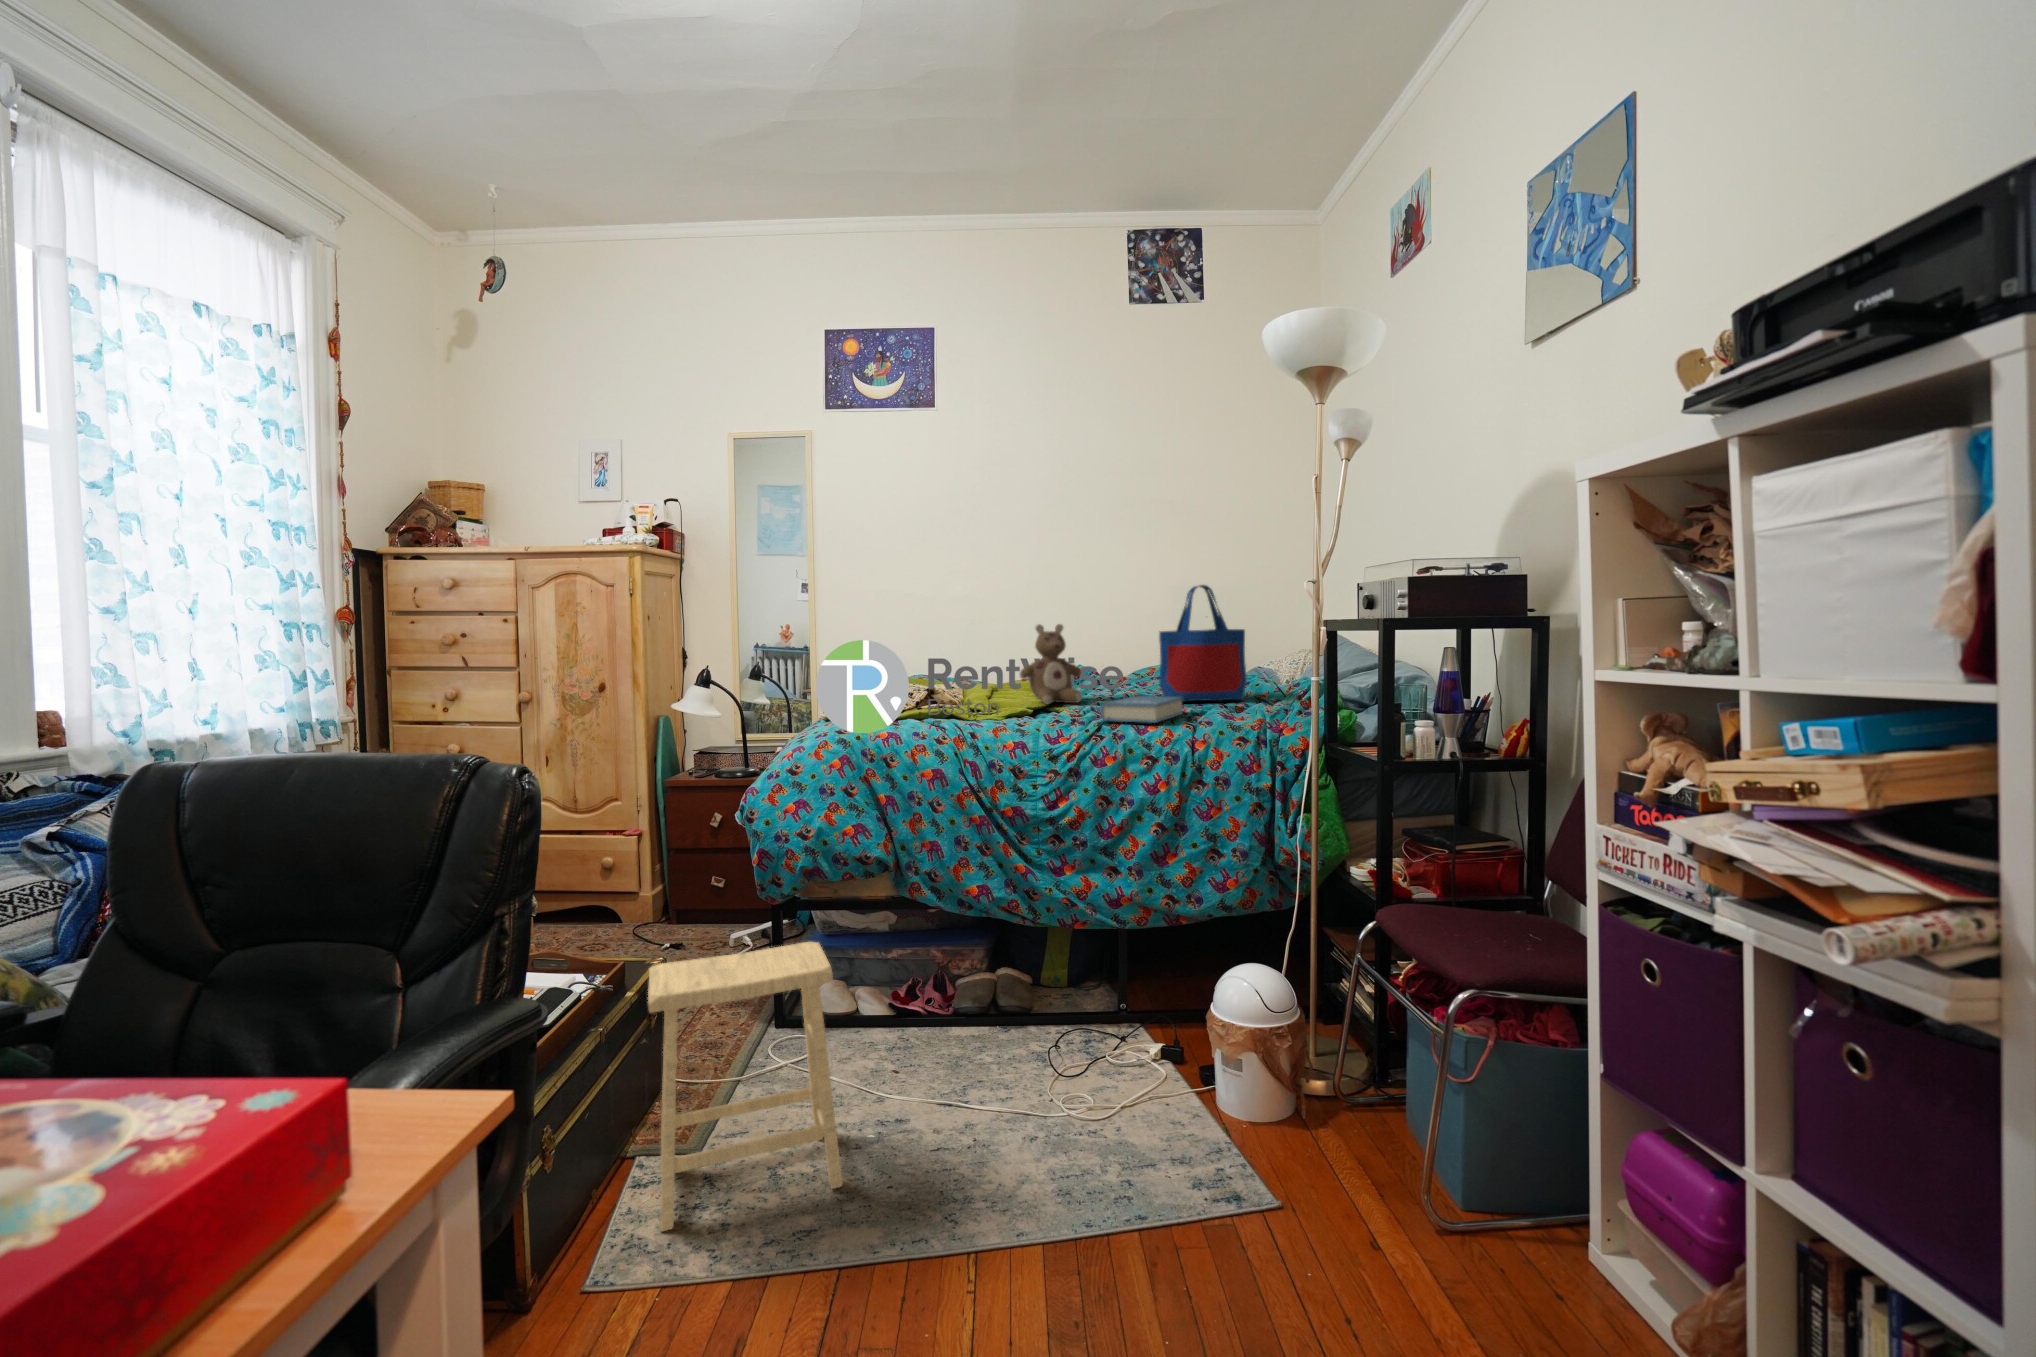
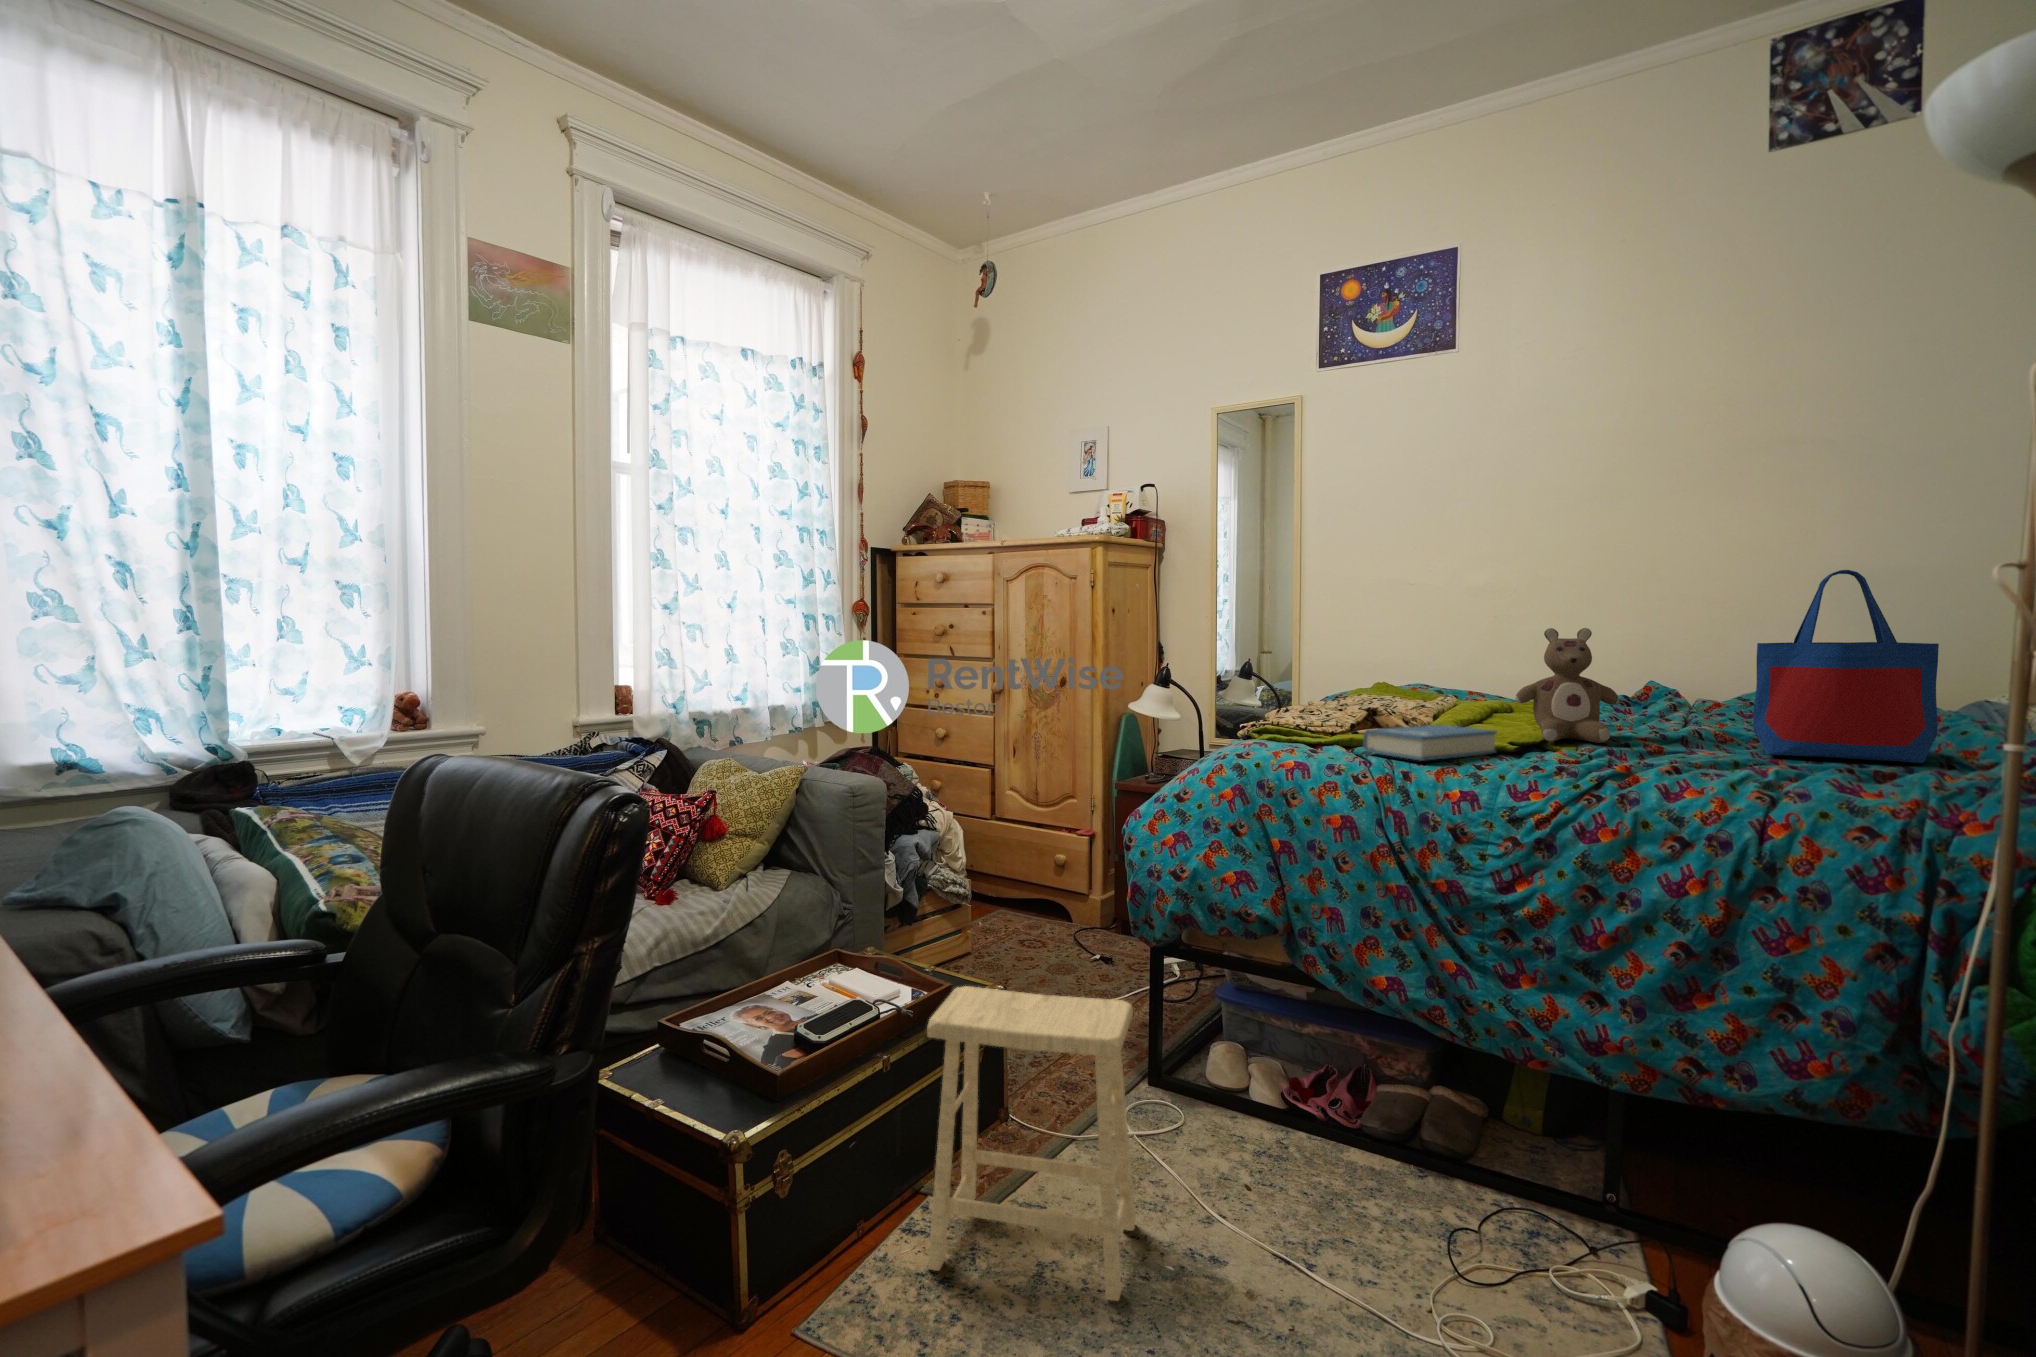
book: present [1101,696,1183,723] -> present [1363,725,1497,761]

